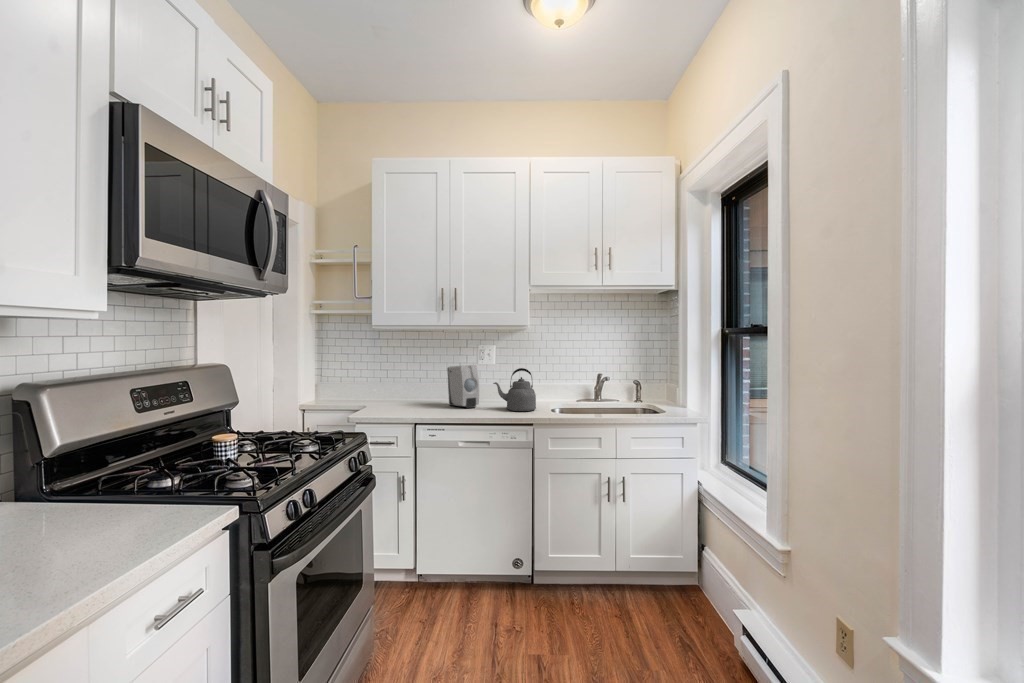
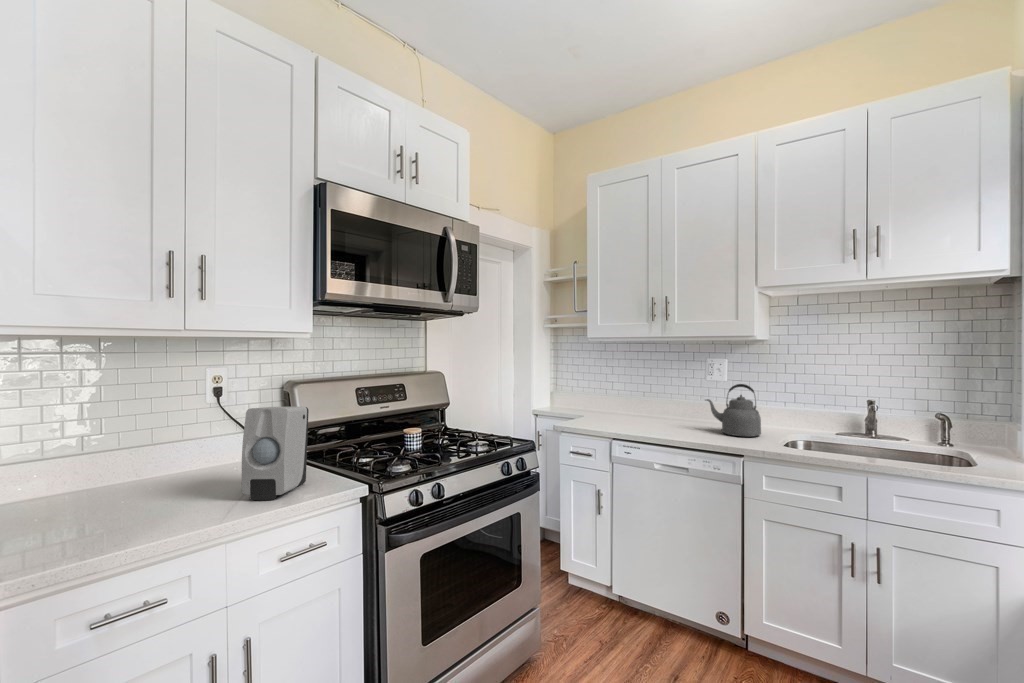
soap dispenser: present [447,365,479,408] -> present [242,407,309,500]

